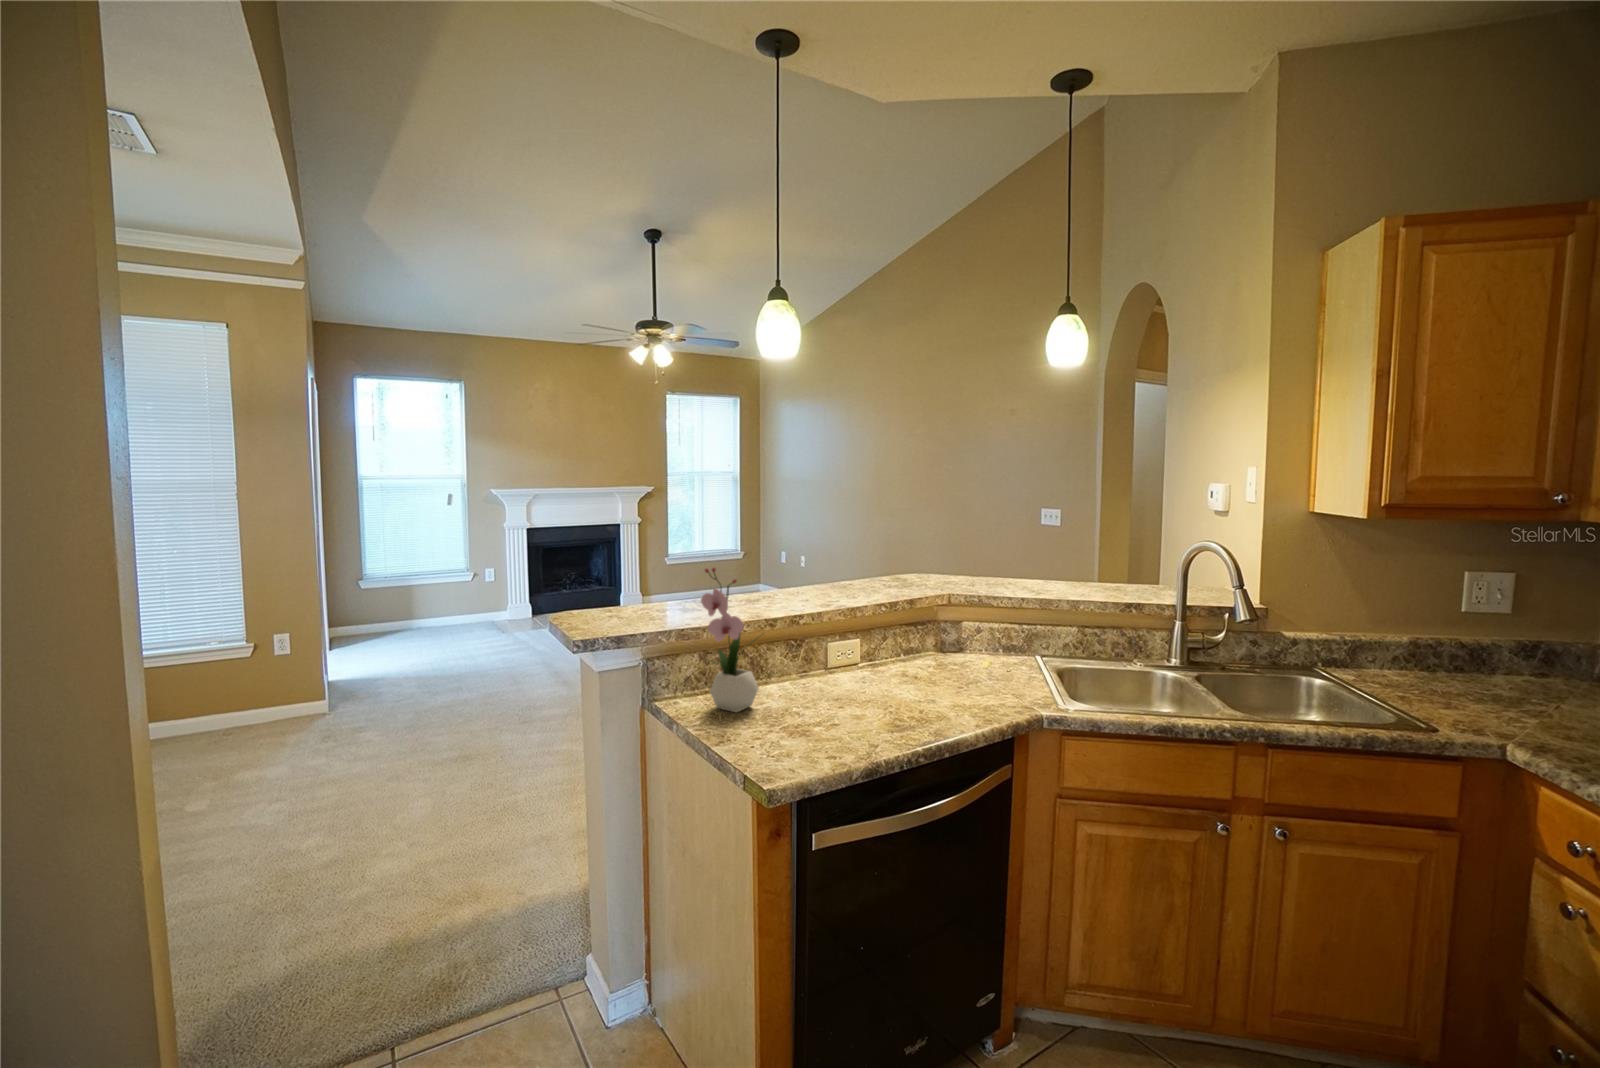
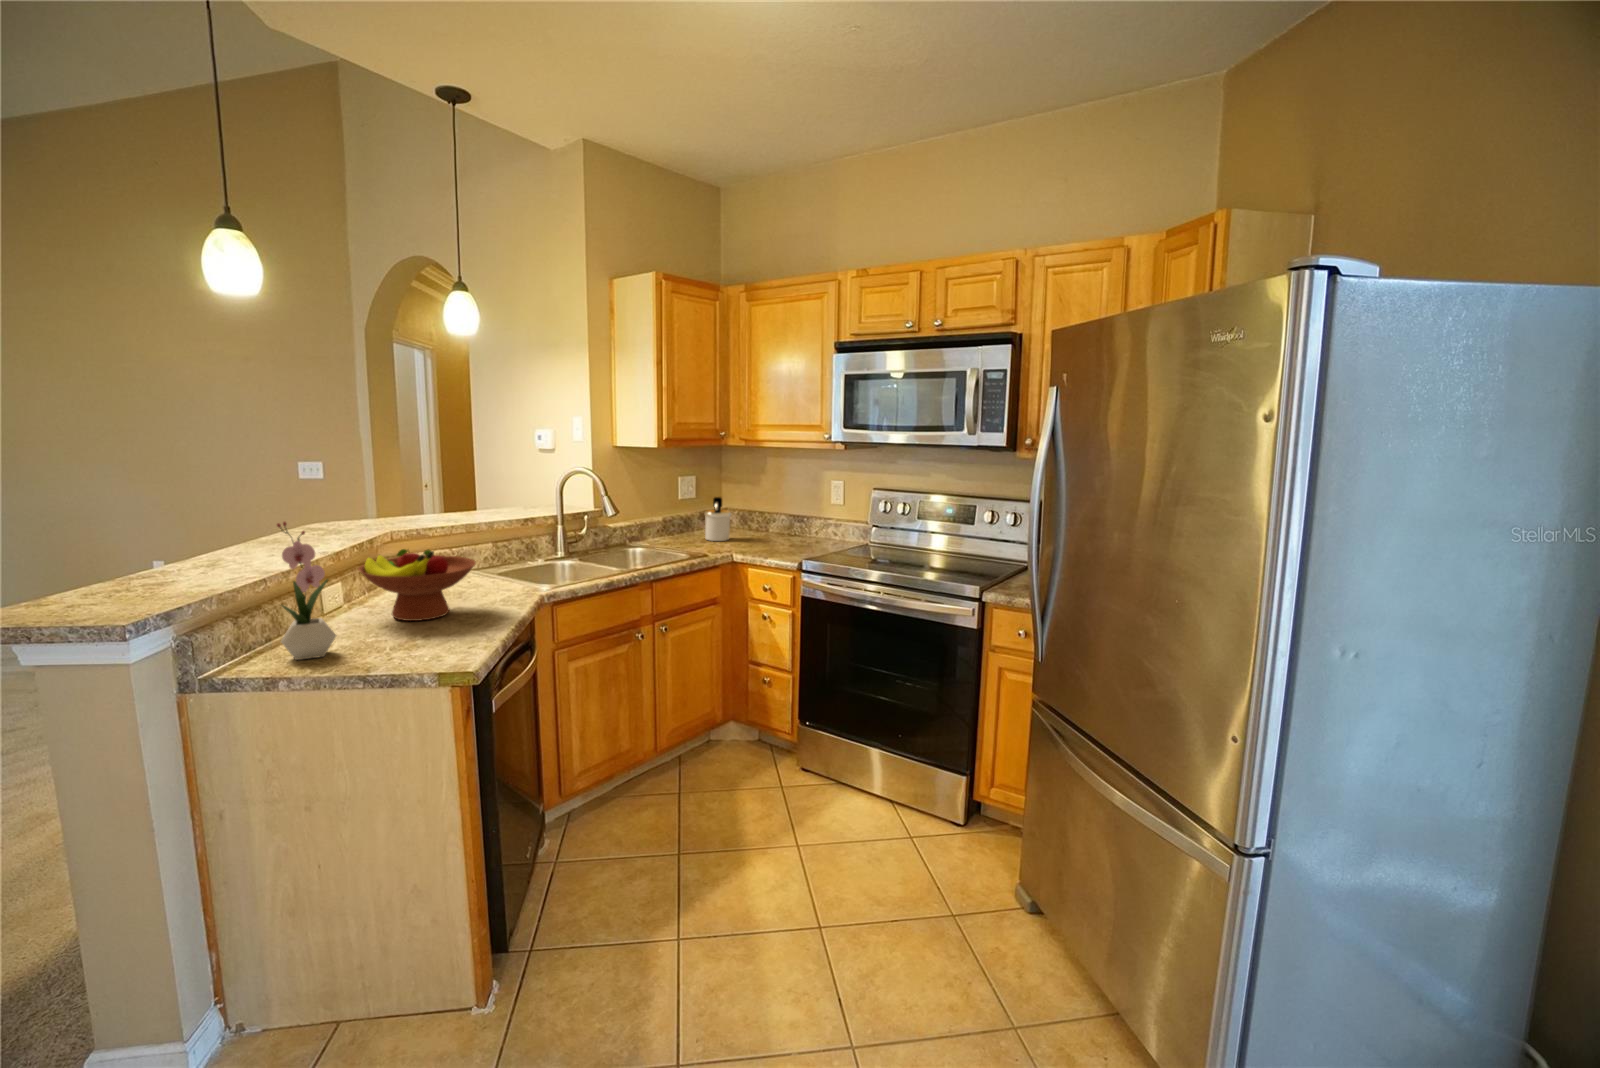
fruit bowl: none [832,615,957,704] -> present [359,549,476,621]
soap dispenser: none [1494,620,1565,704] -> present [705,497,731,541]

